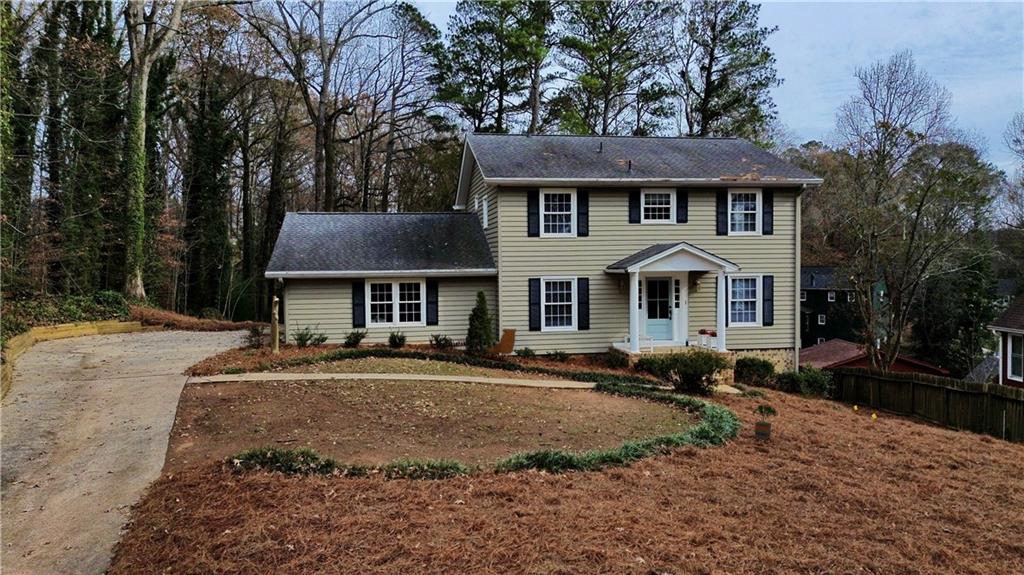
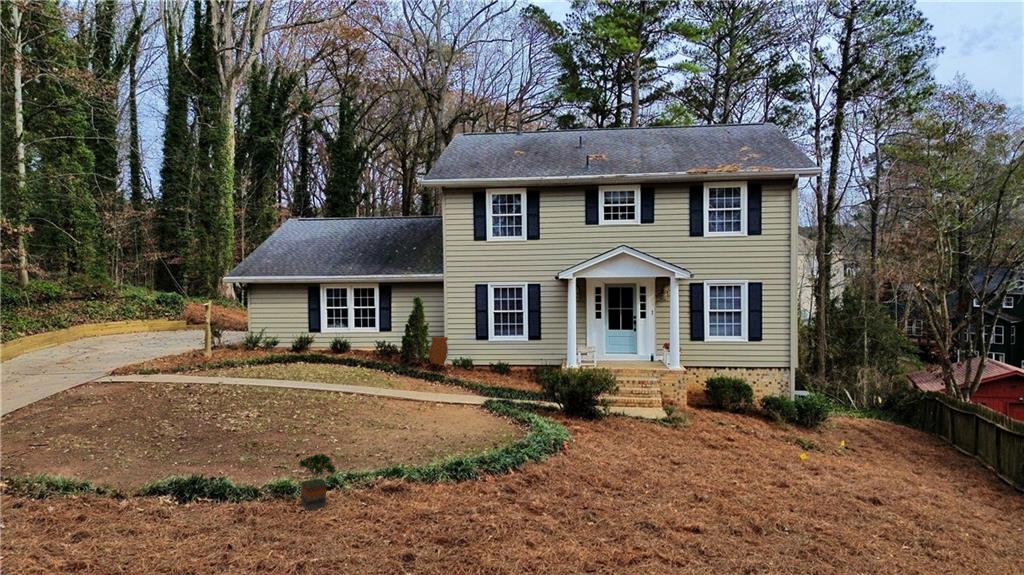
potted tree: present [753,405,777,439] -> present [299,454,335,510]

